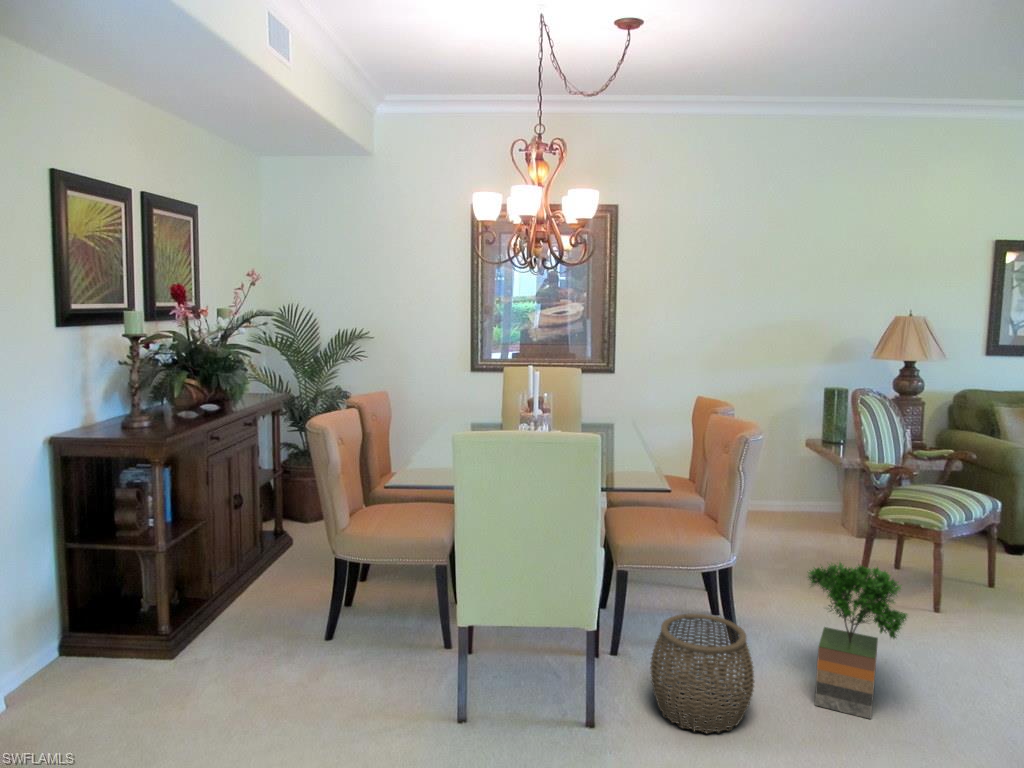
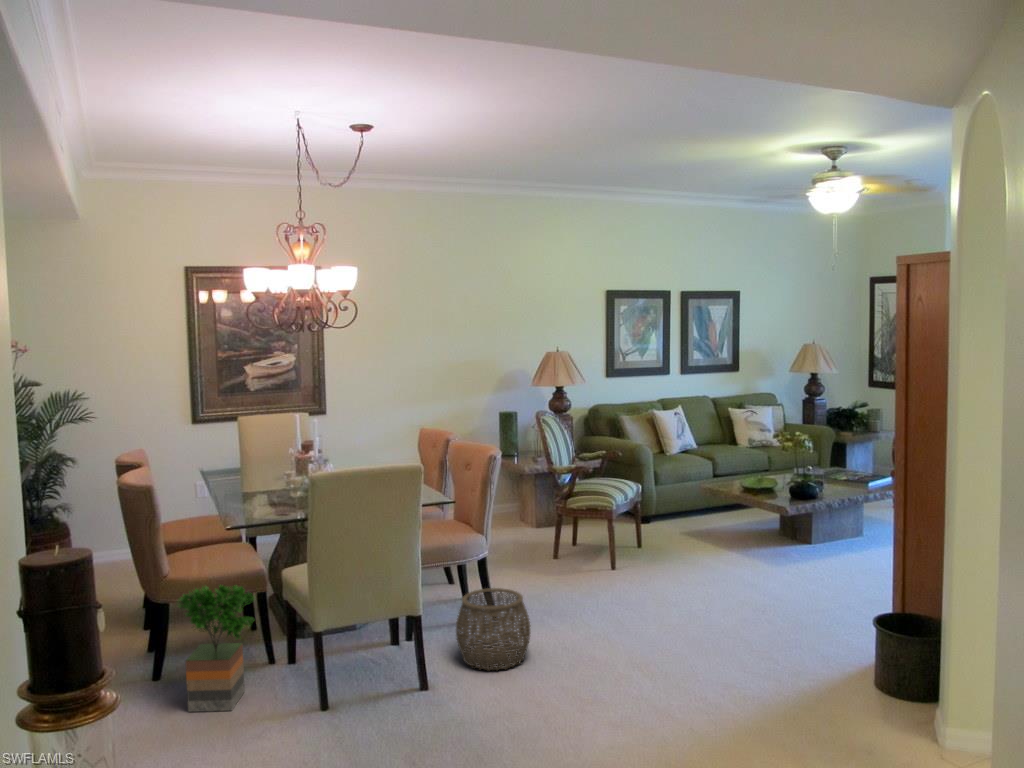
potted tree: present [808,563,907,719] -> present [179,585,254,712]

